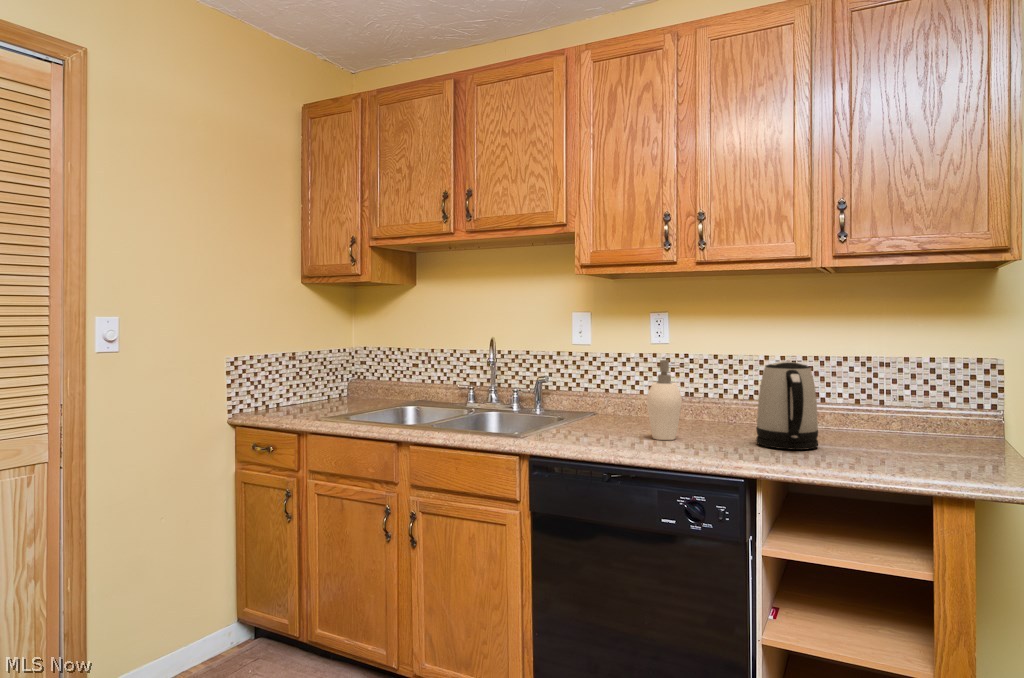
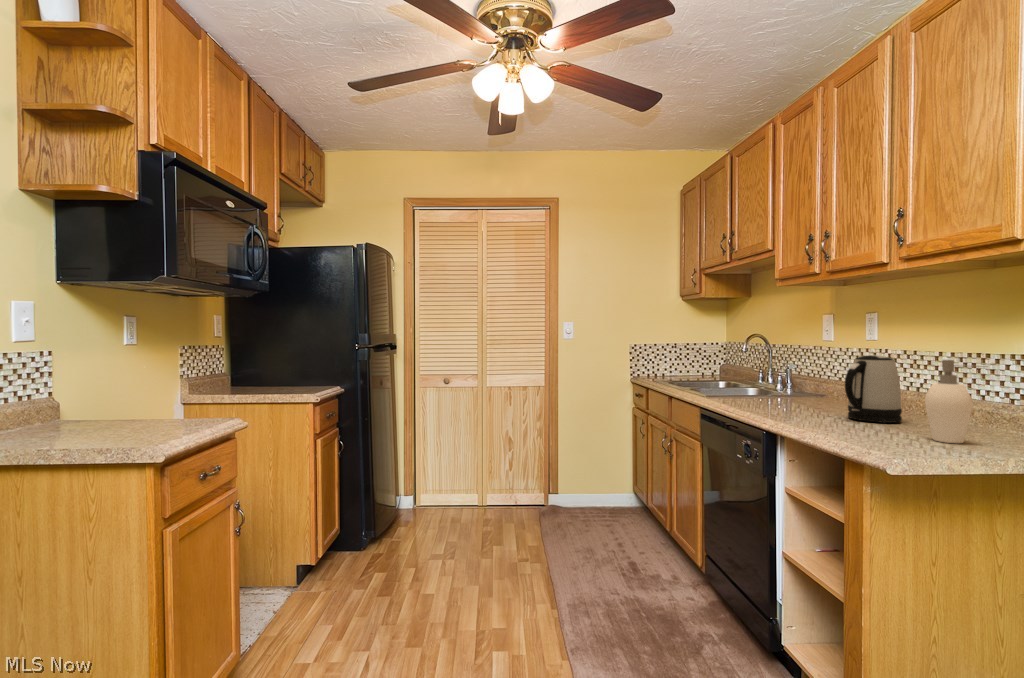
soap dispenser: present [647,360,682,440] -> present [925,360,987,443]

